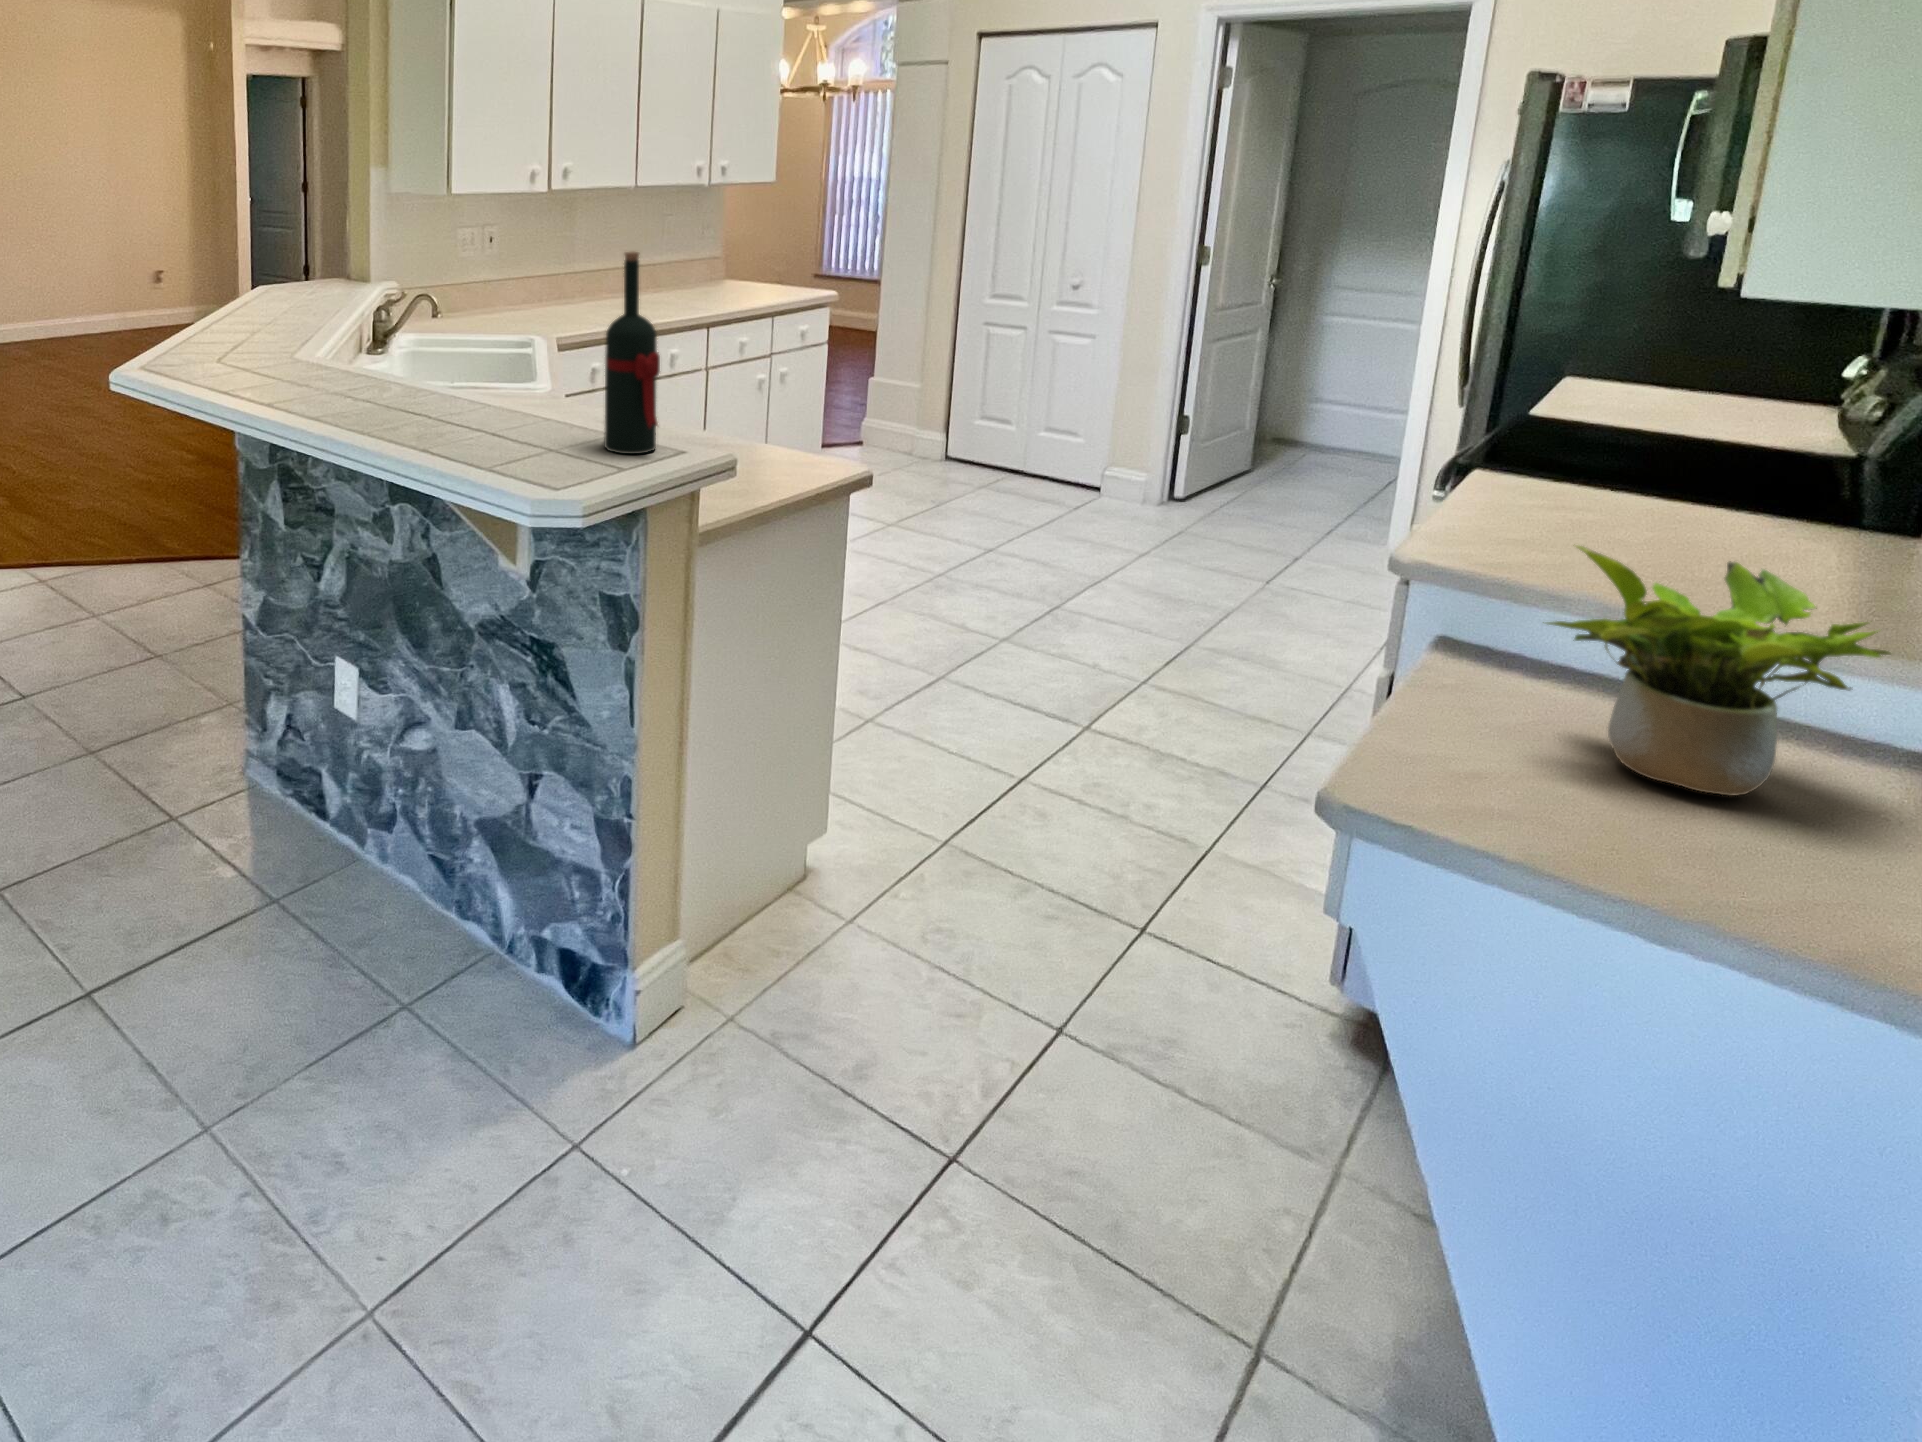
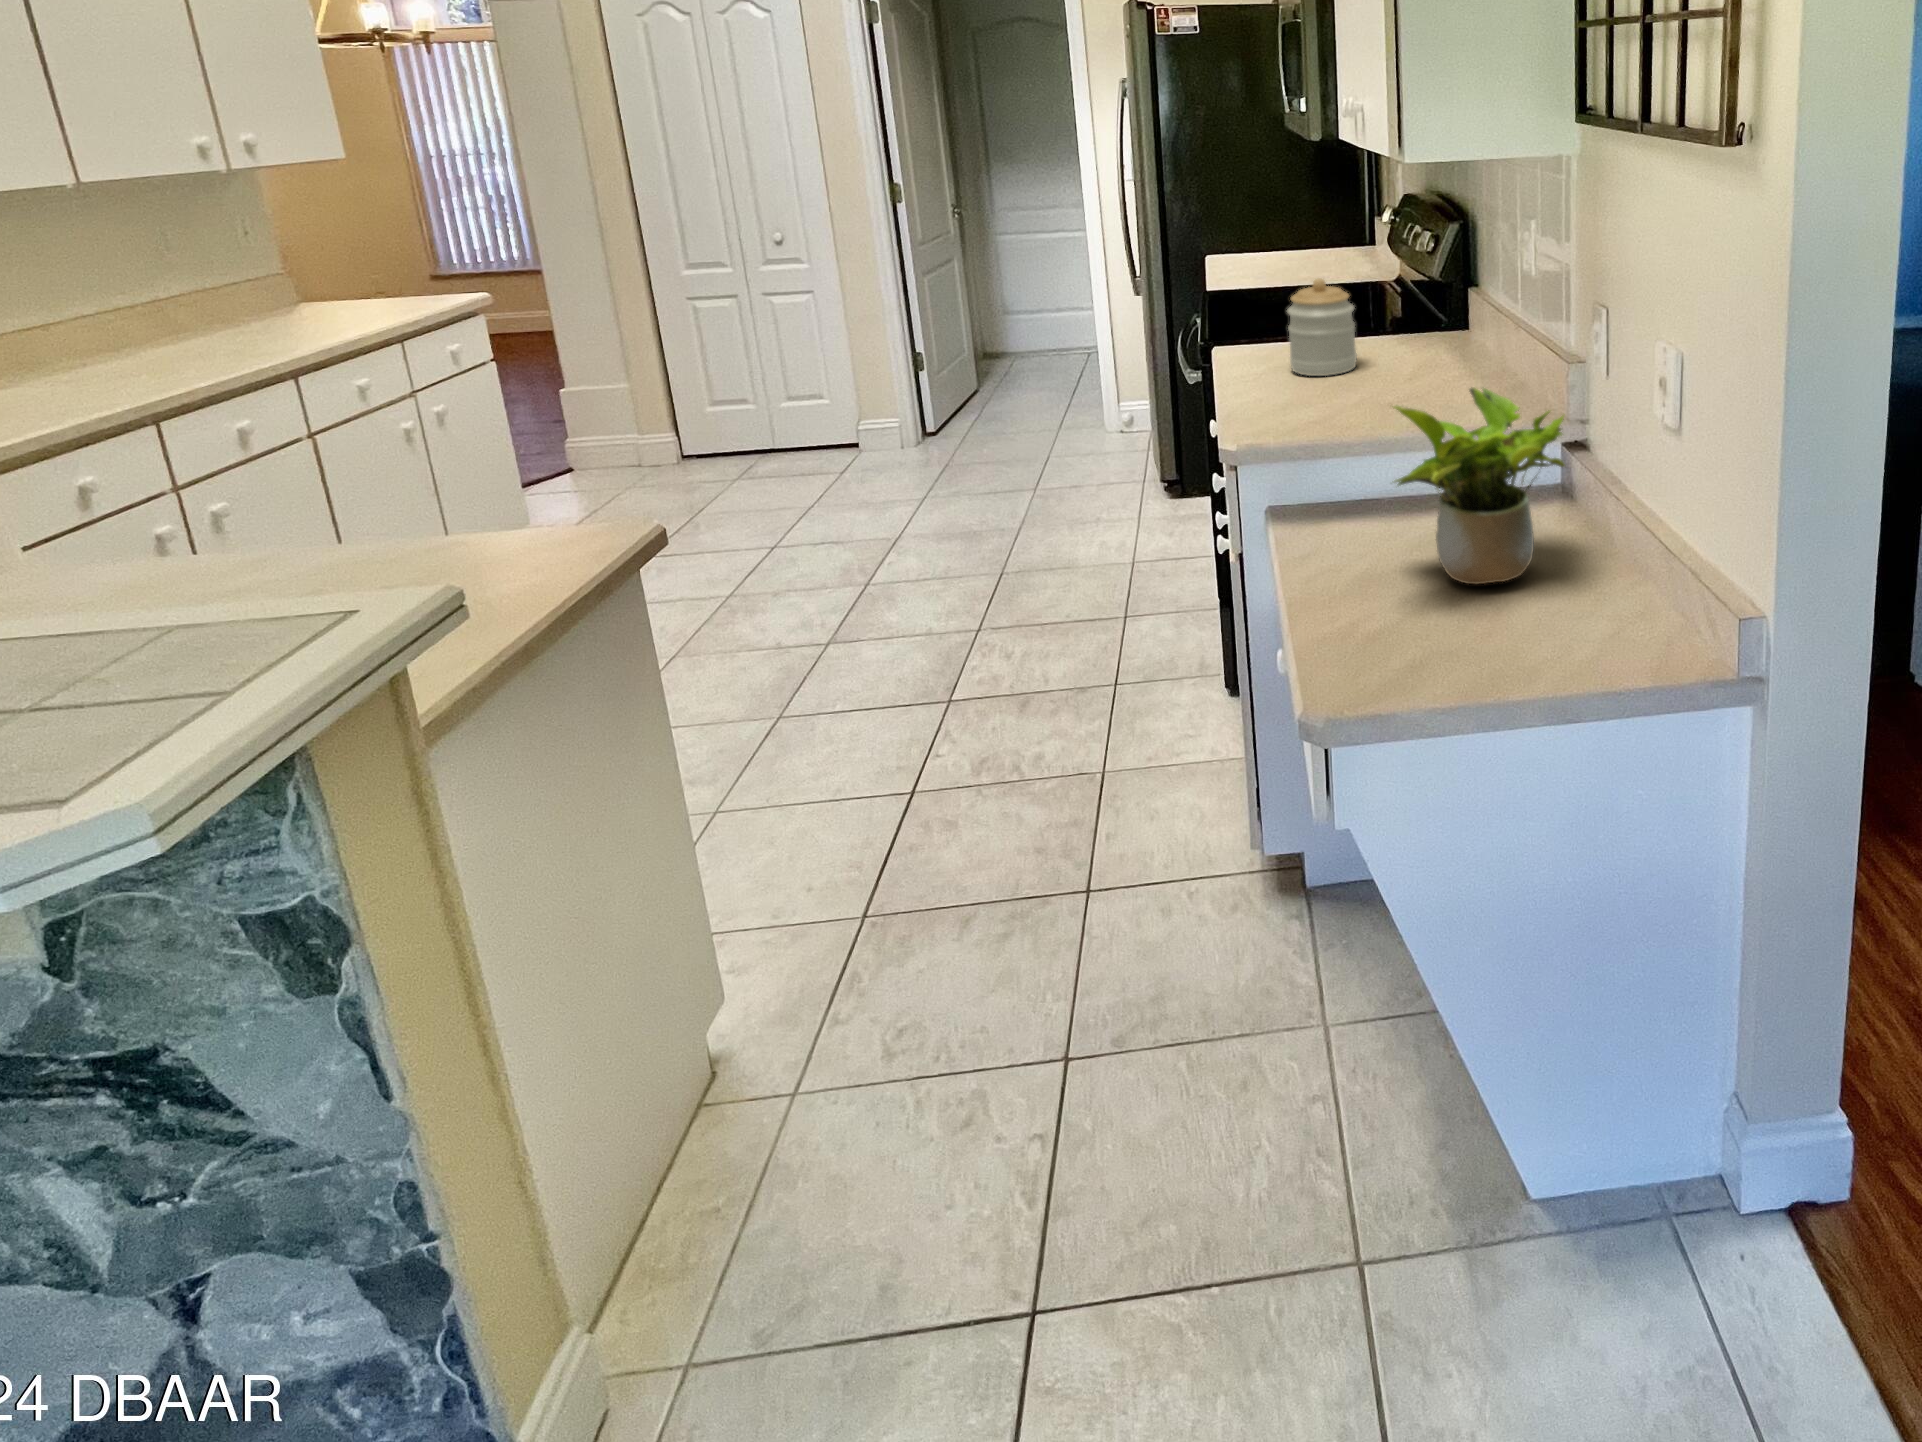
wine bottle: present [604,252,660,454] -> none [89,289,291,675]
jar: none [1556,411,1678,528] -> present [1287,279,1357,376]

